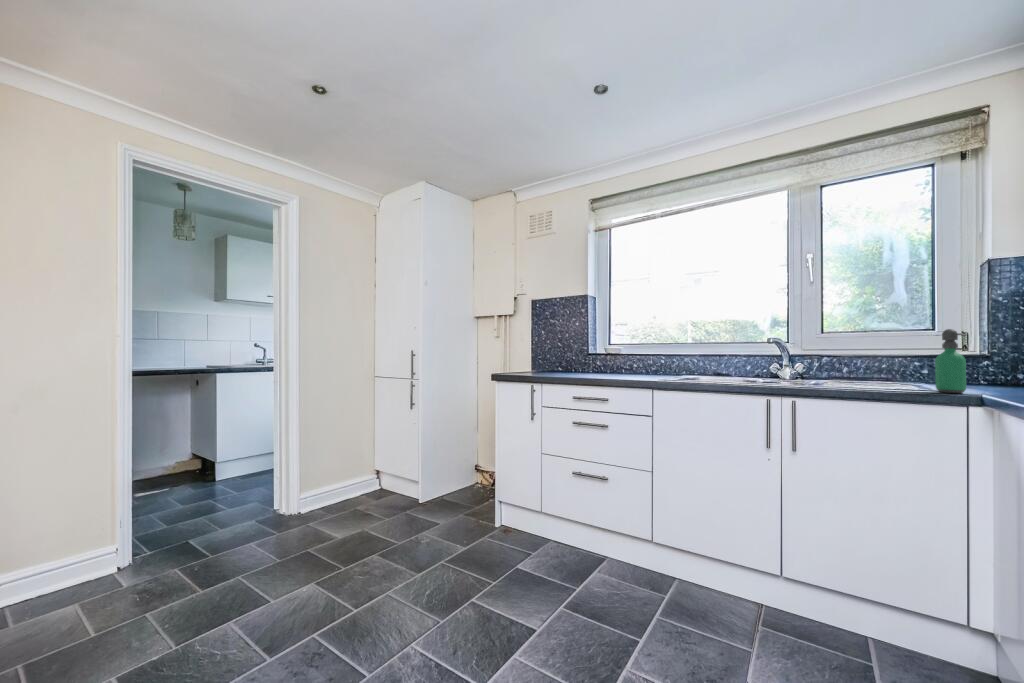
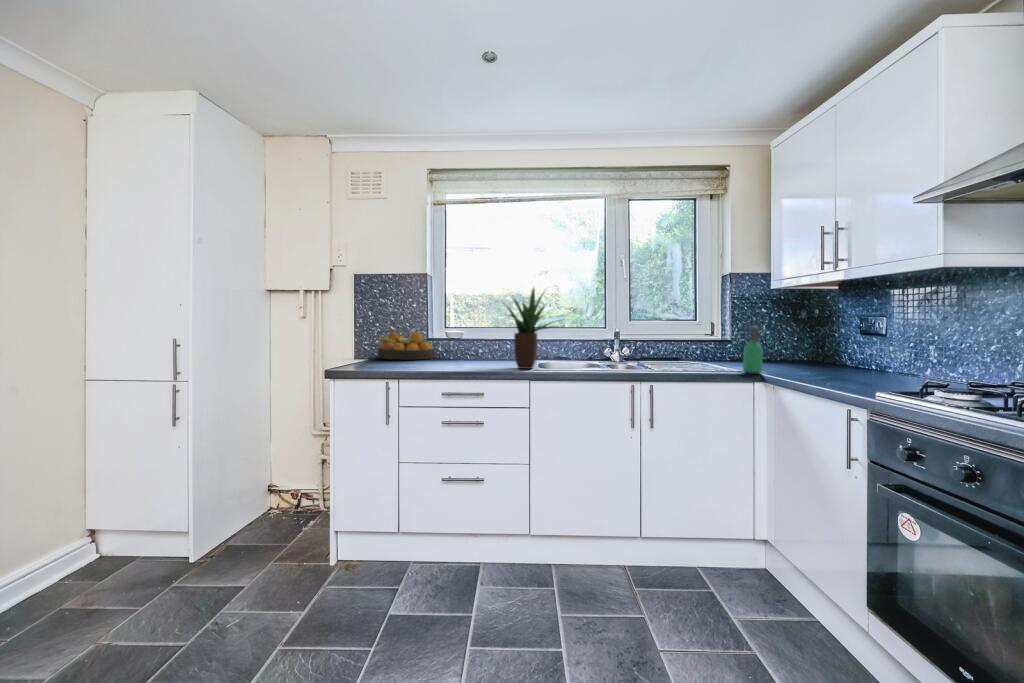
potted plant: none [628,298,698,379] -> present [506,288,554,369]
fruit bowl: none [546,347,598,371] -> present [377,332,436,359]

